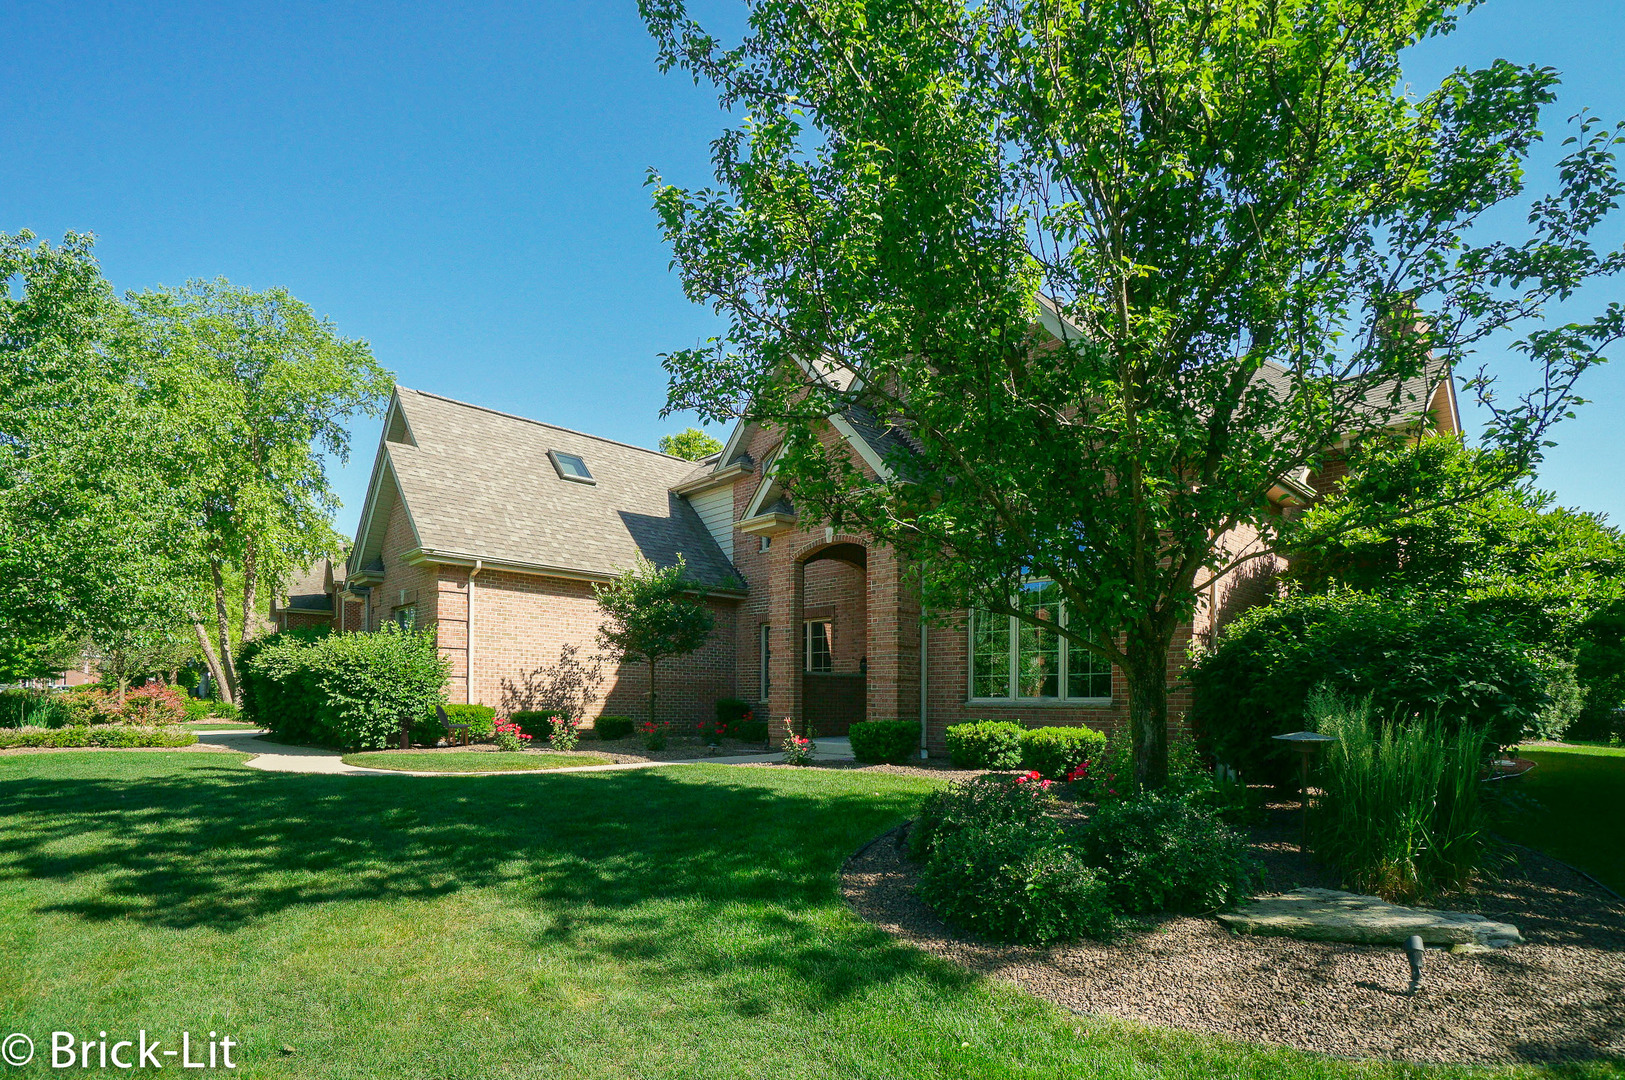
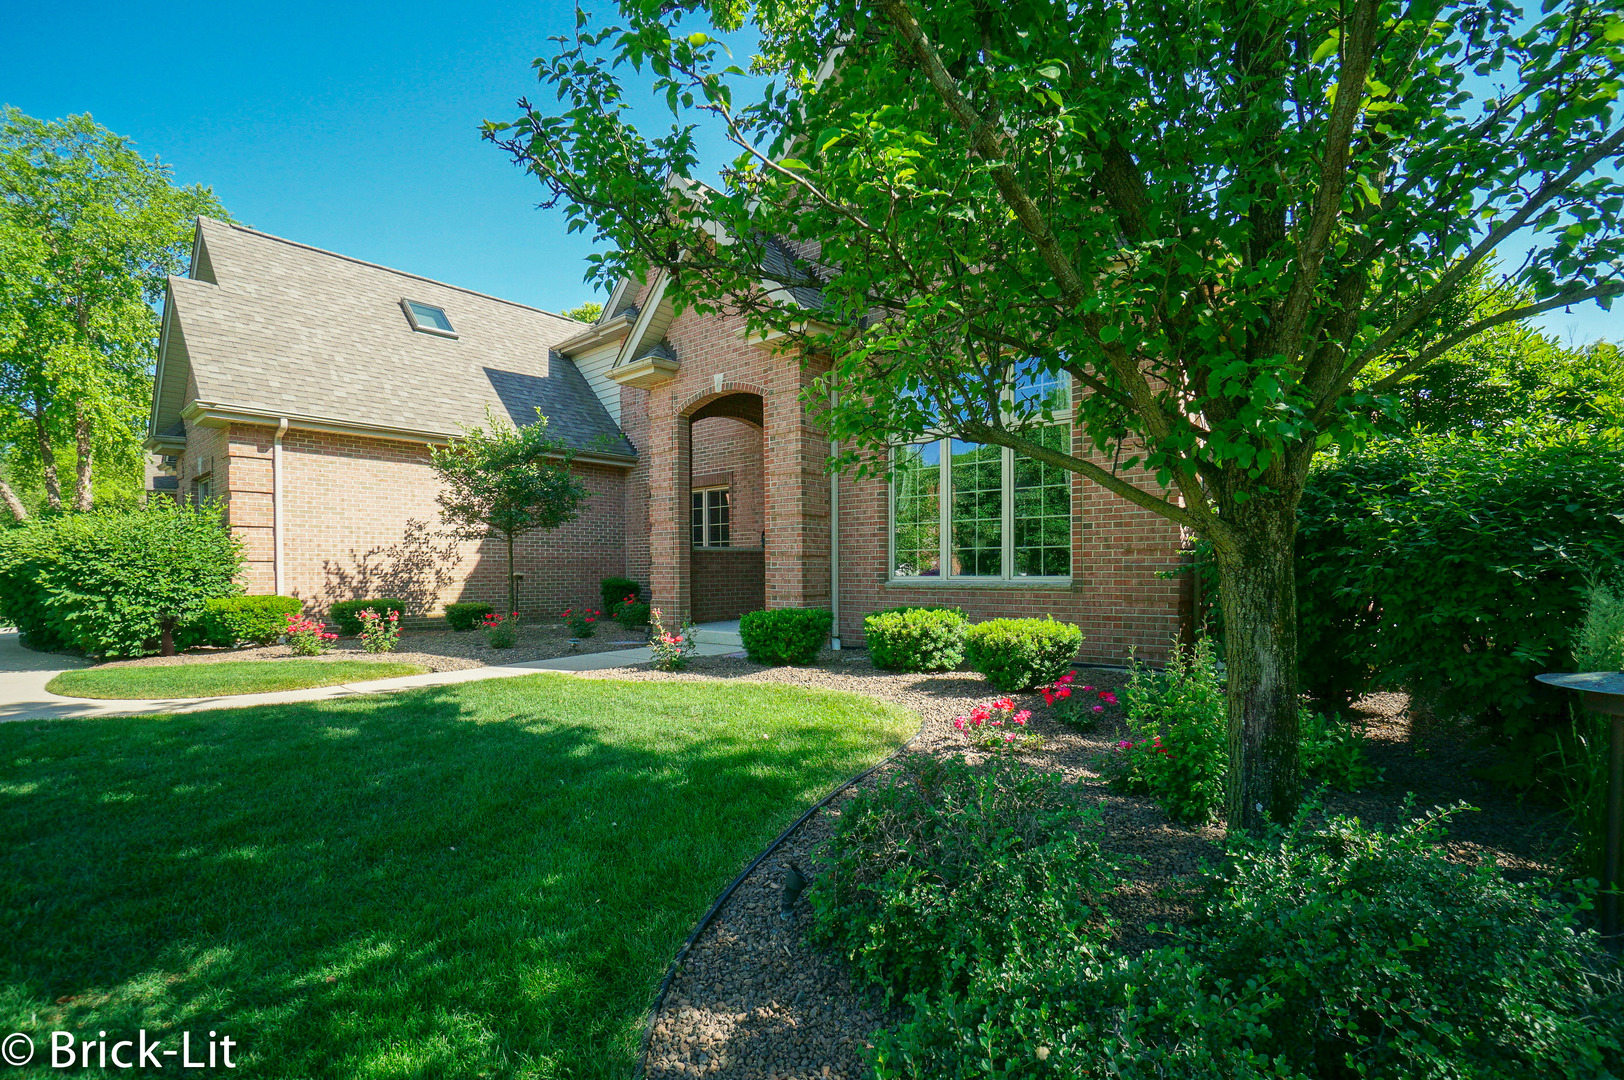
chair: present [436,705,471,746] -> none [213,598,268,649]

